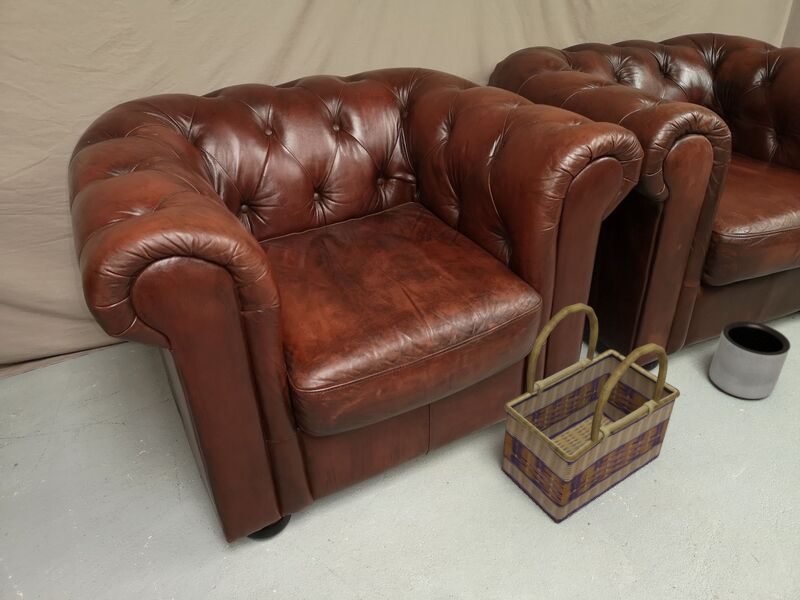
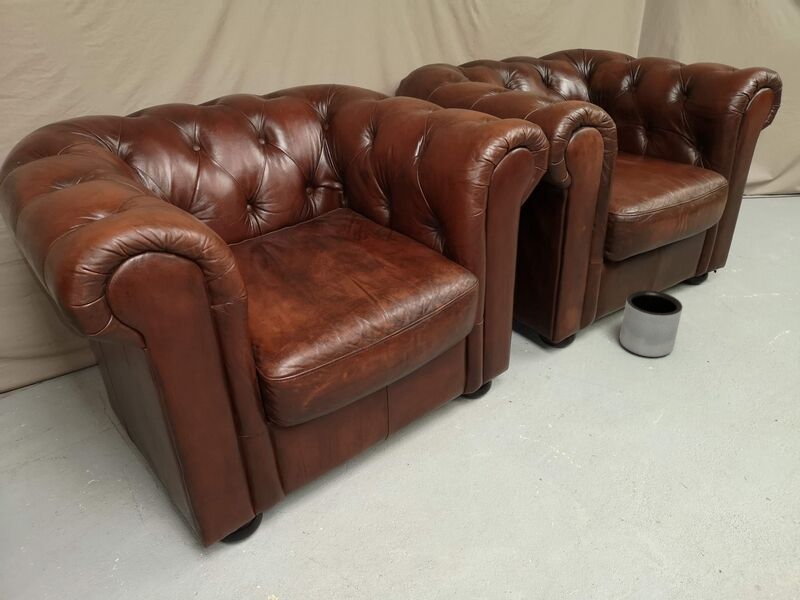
basket: present [502,303,680,523] -> none [455,280,603,482]

